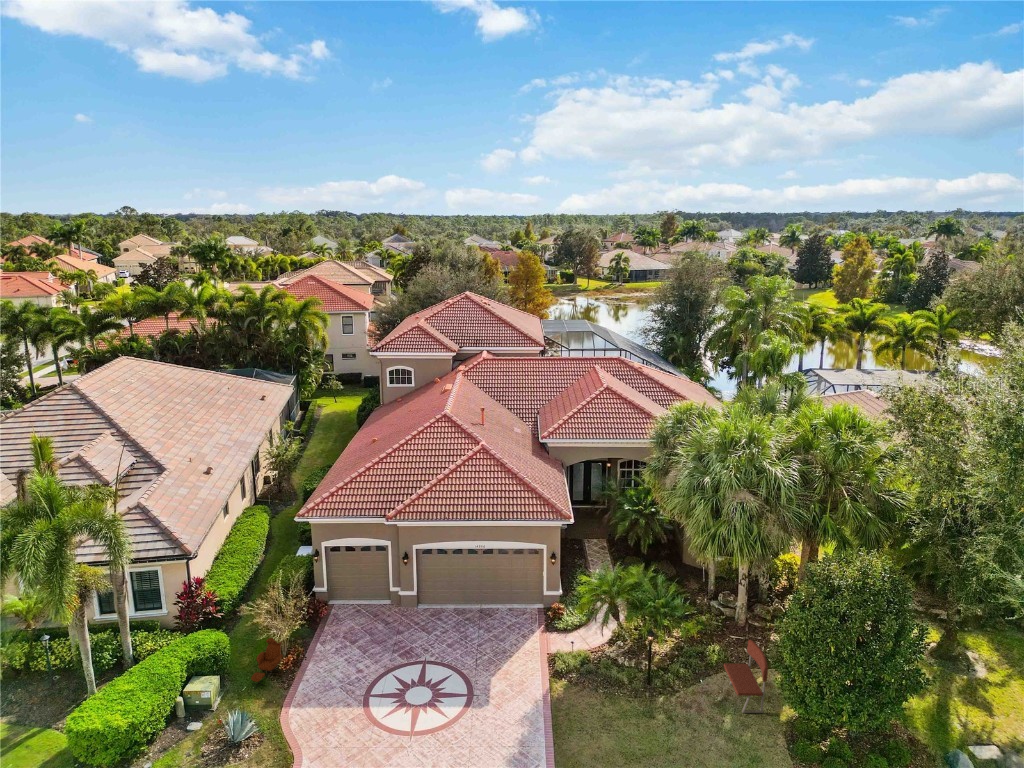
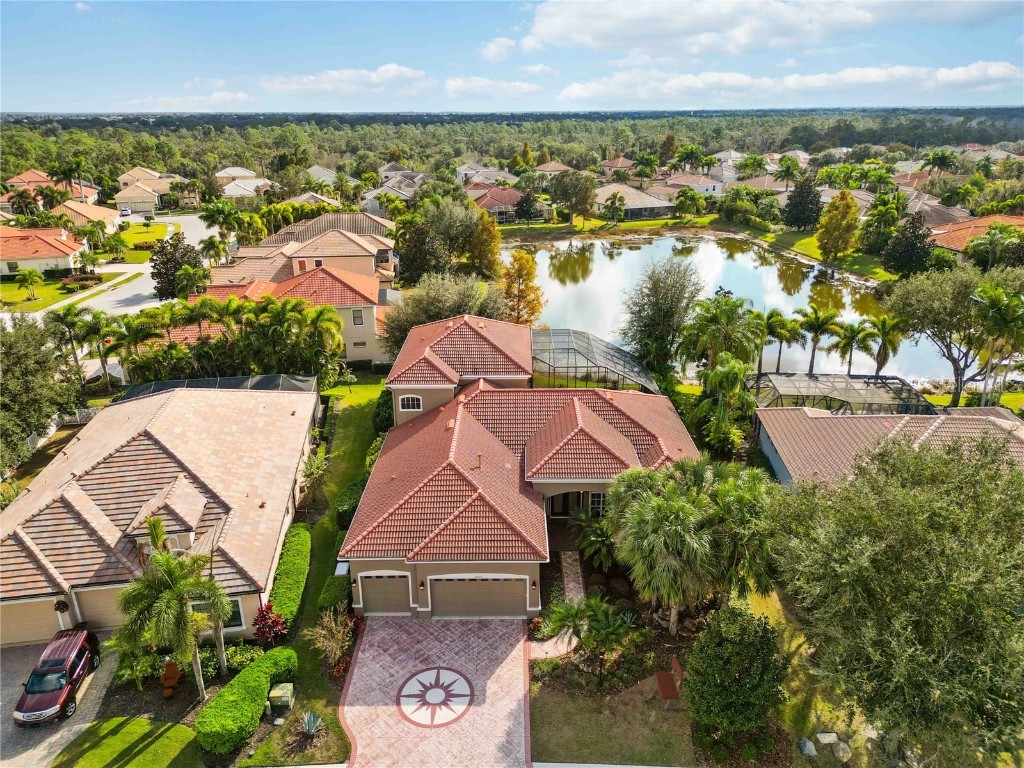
lounge chair: present [251,638,283,685] -> present [160,661,181,699]

